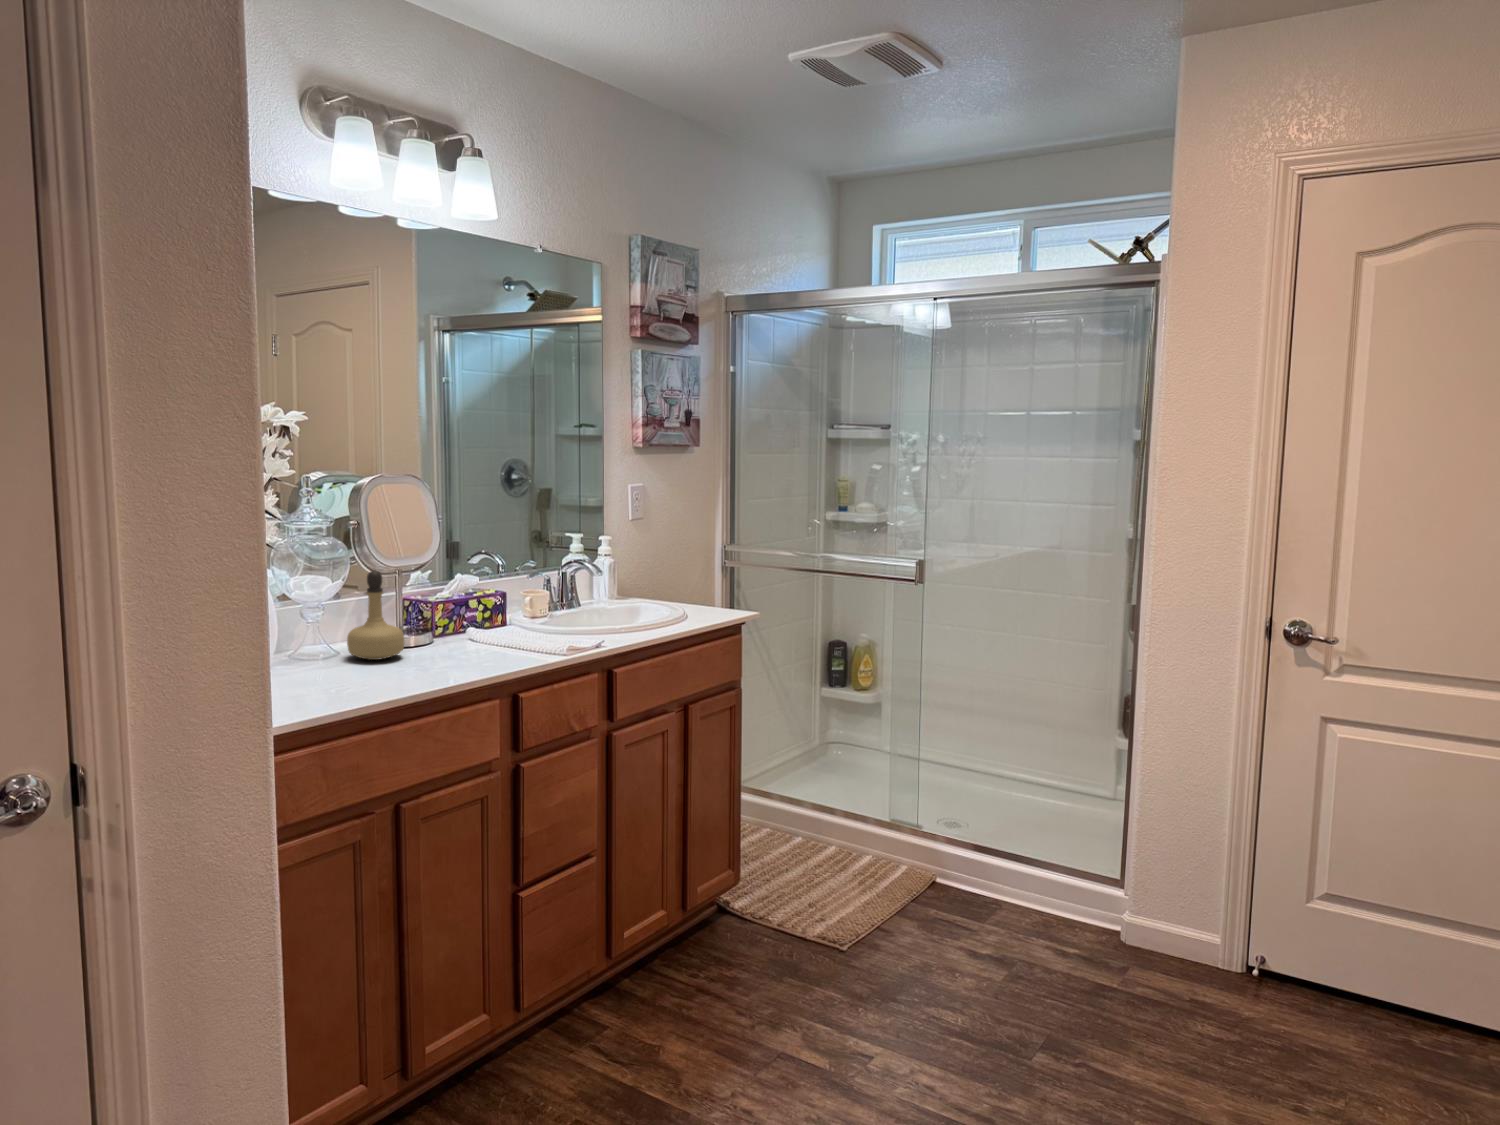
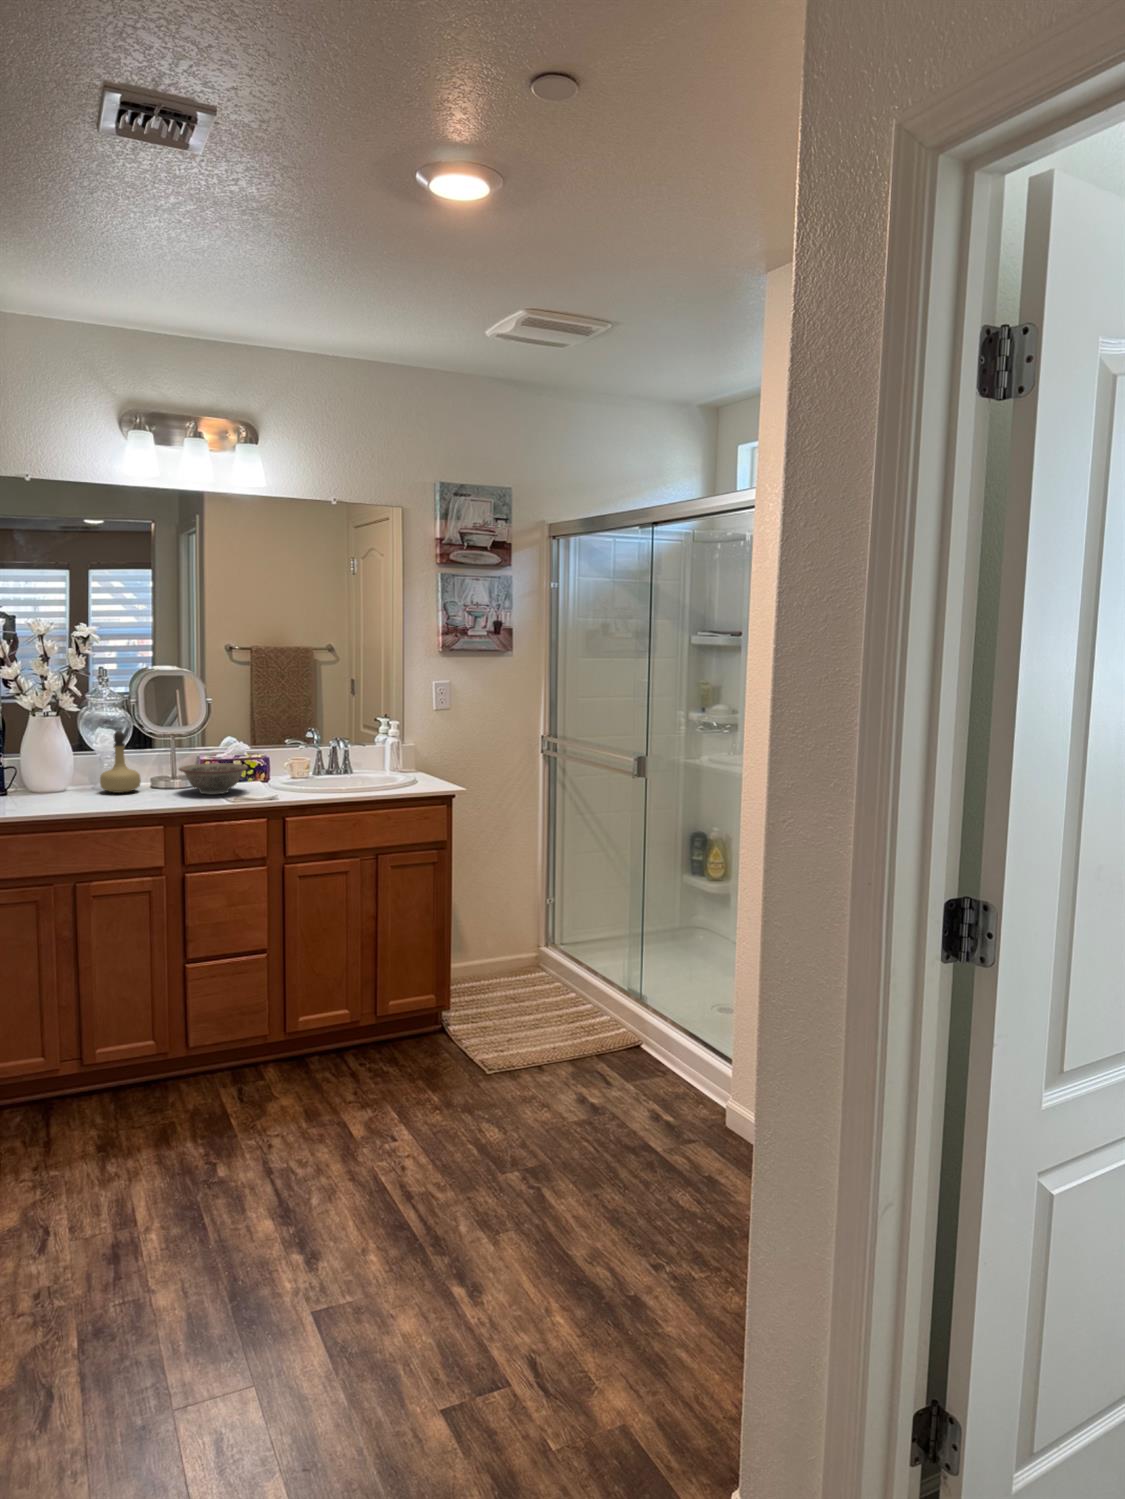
decorative bowl: none [452,605,545,650] -> present [179,763,248,794]

